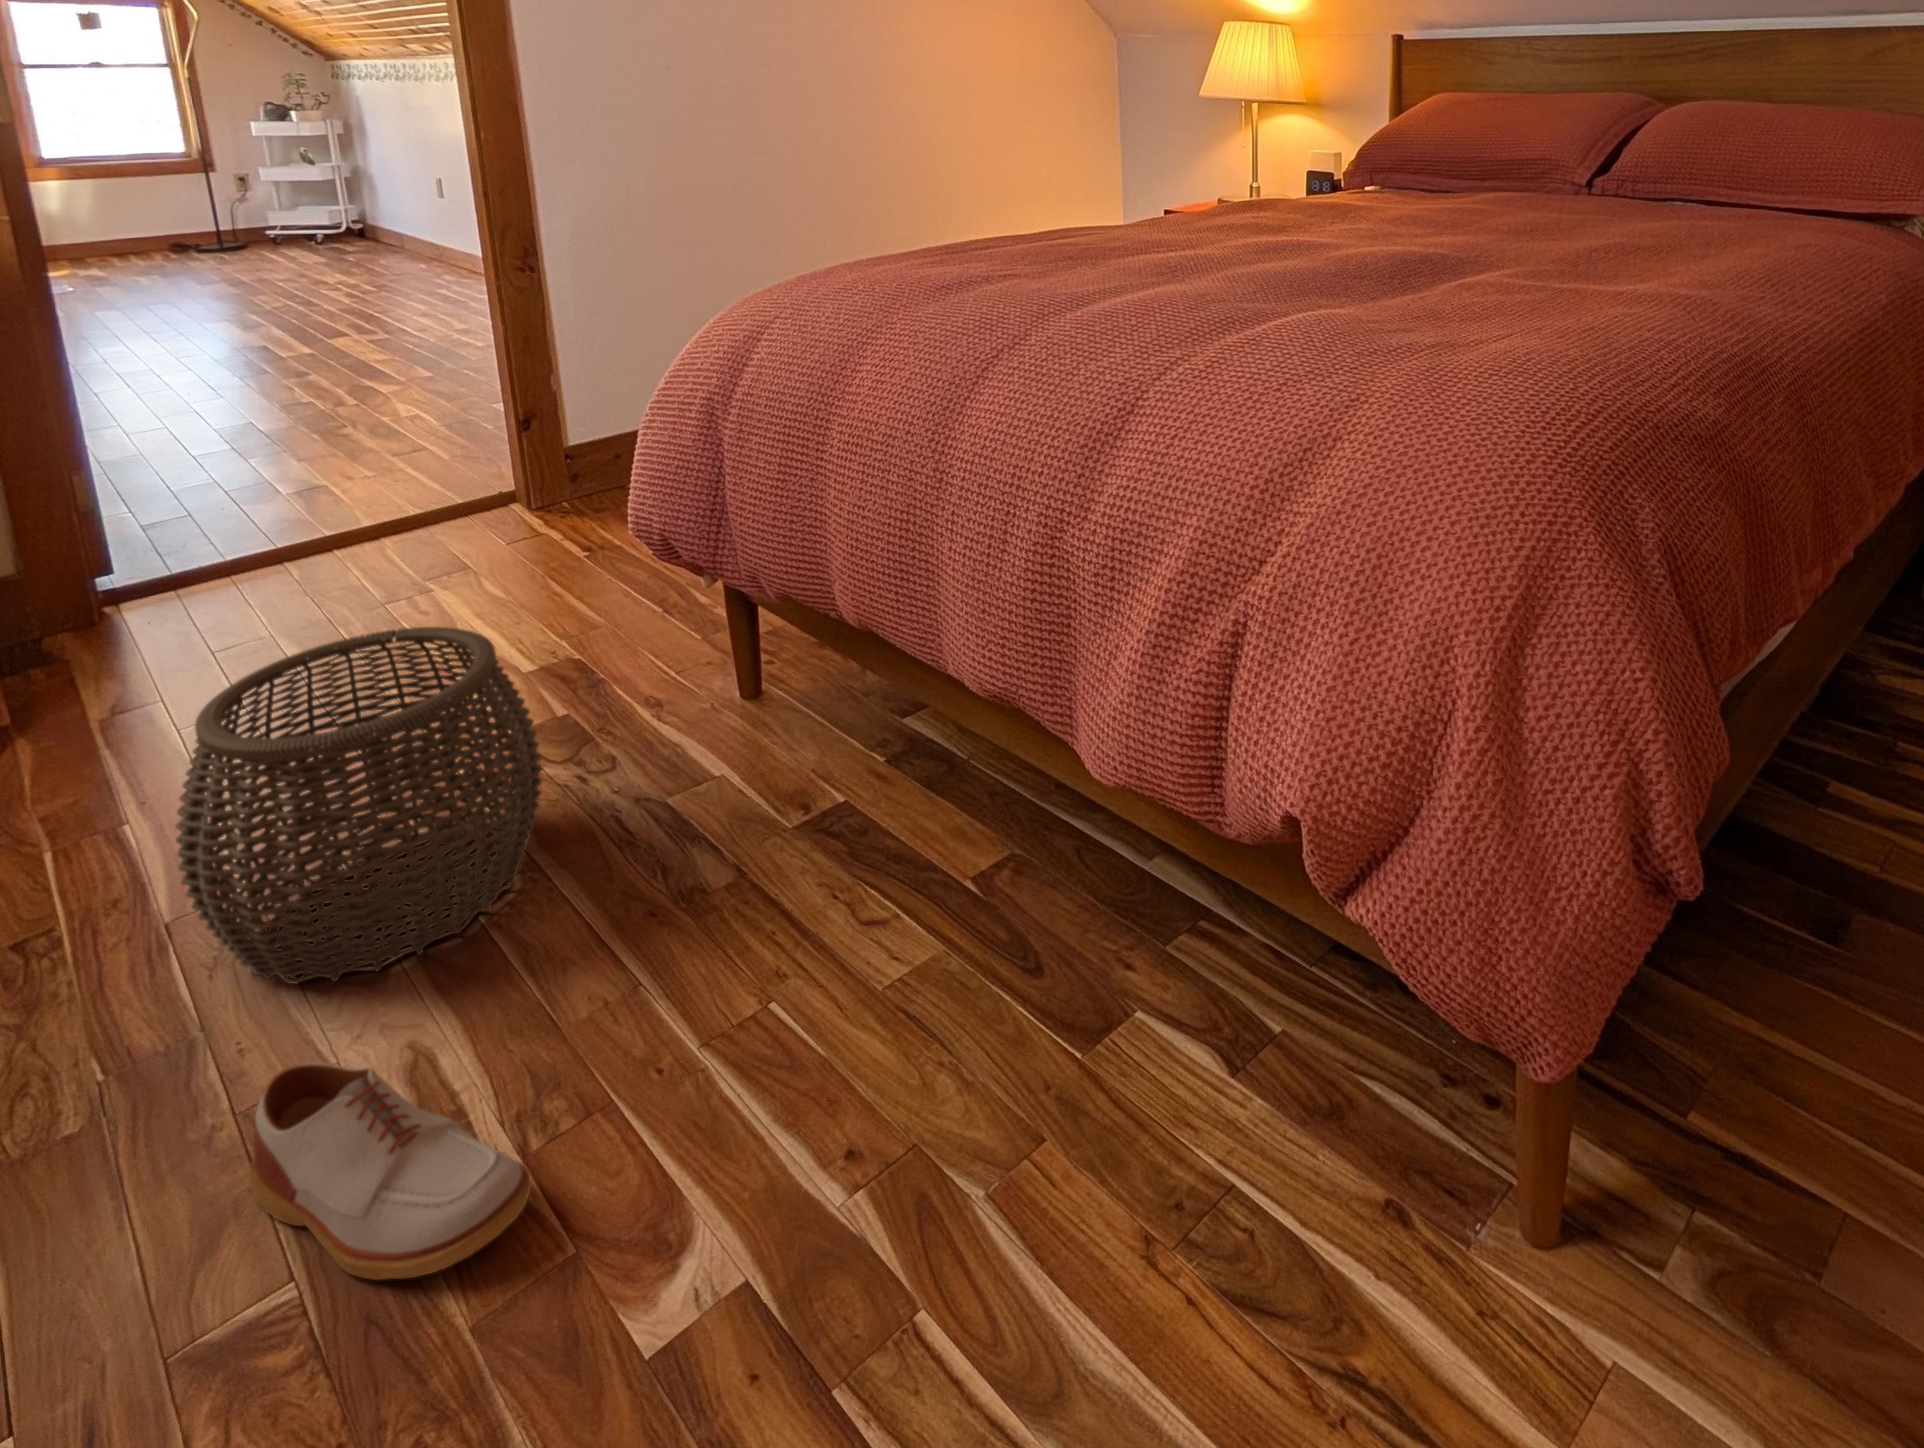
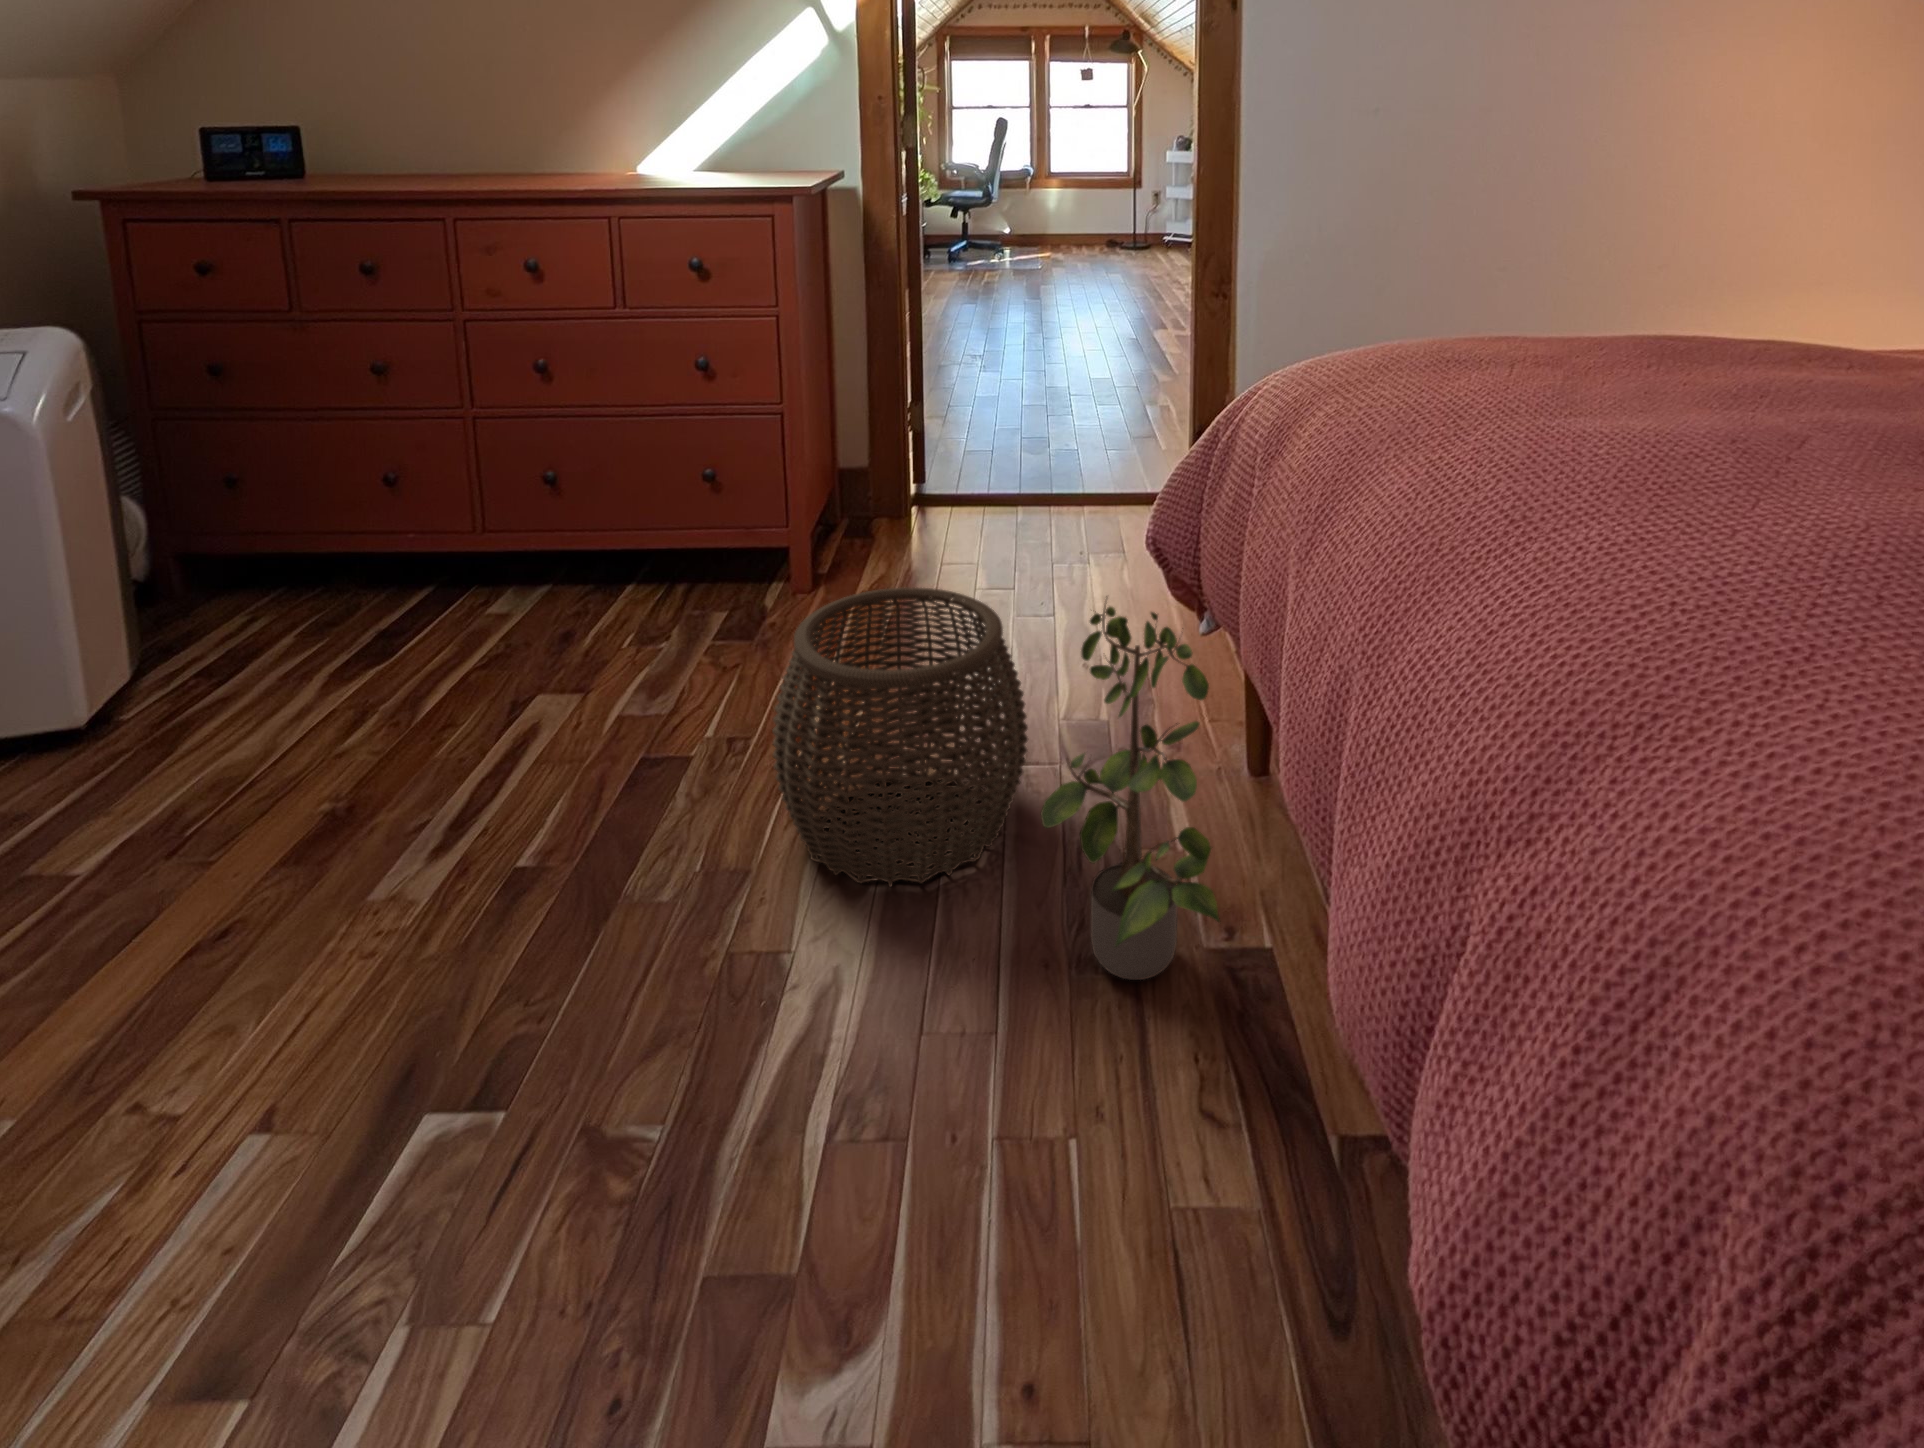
potted plant: none [618,543,846,890] -> present [1041,607,1220,980]
shoe: present [249,1062,531,1280] -> none [680,940,807,1212]

